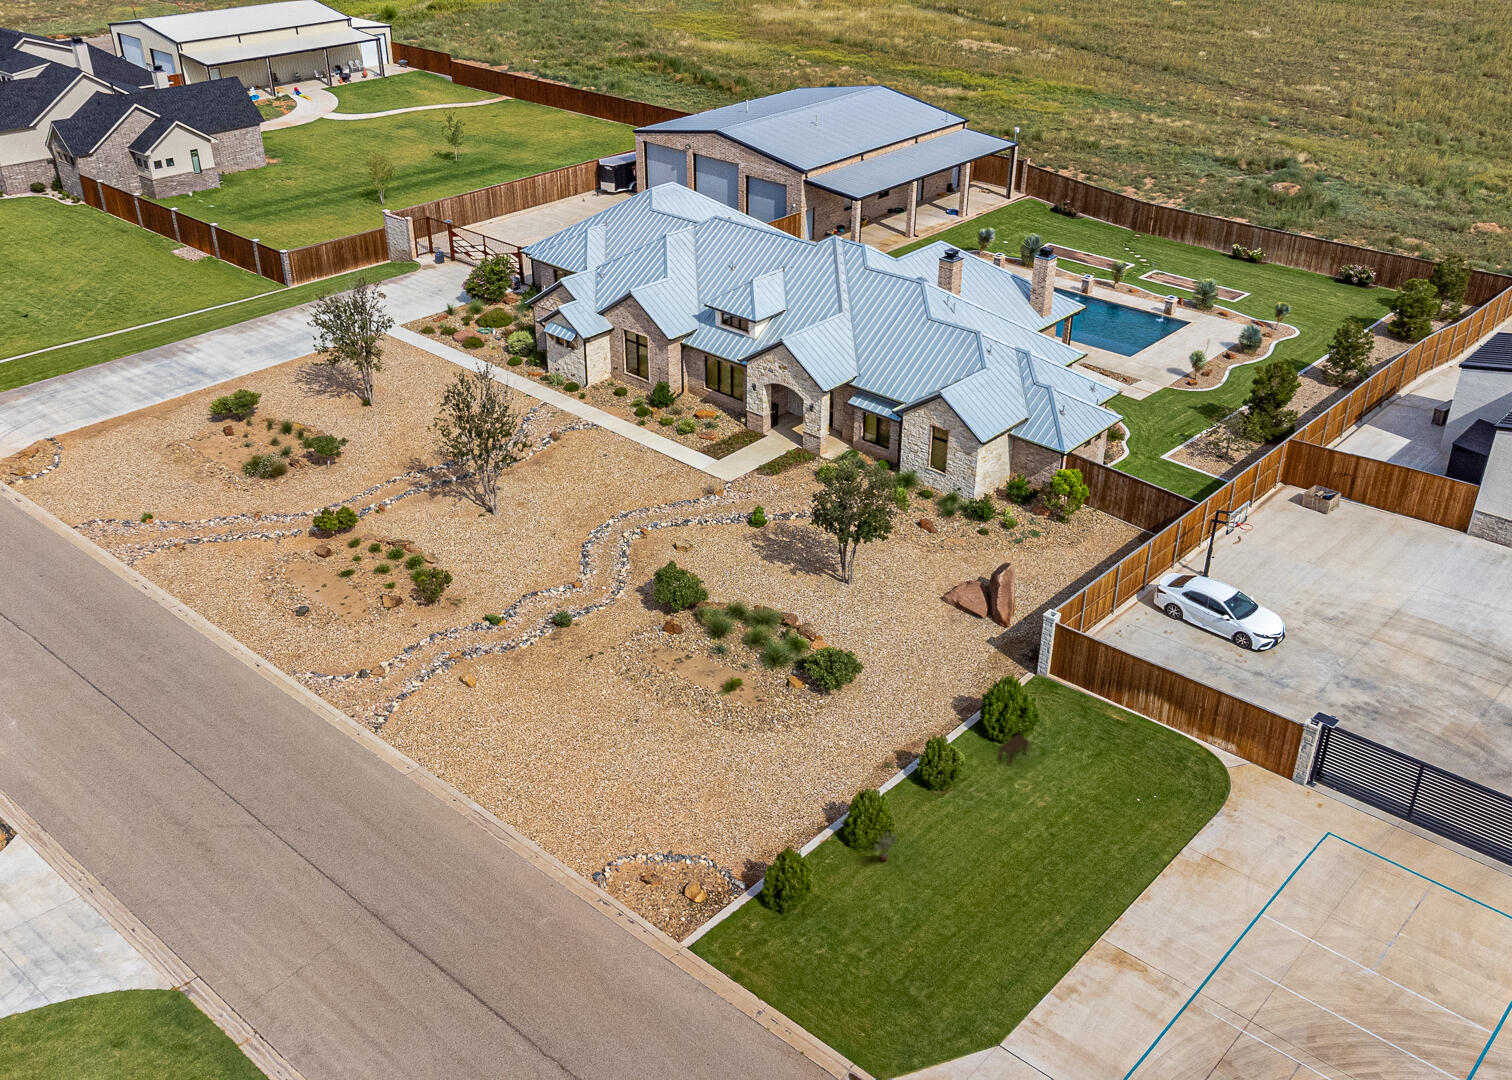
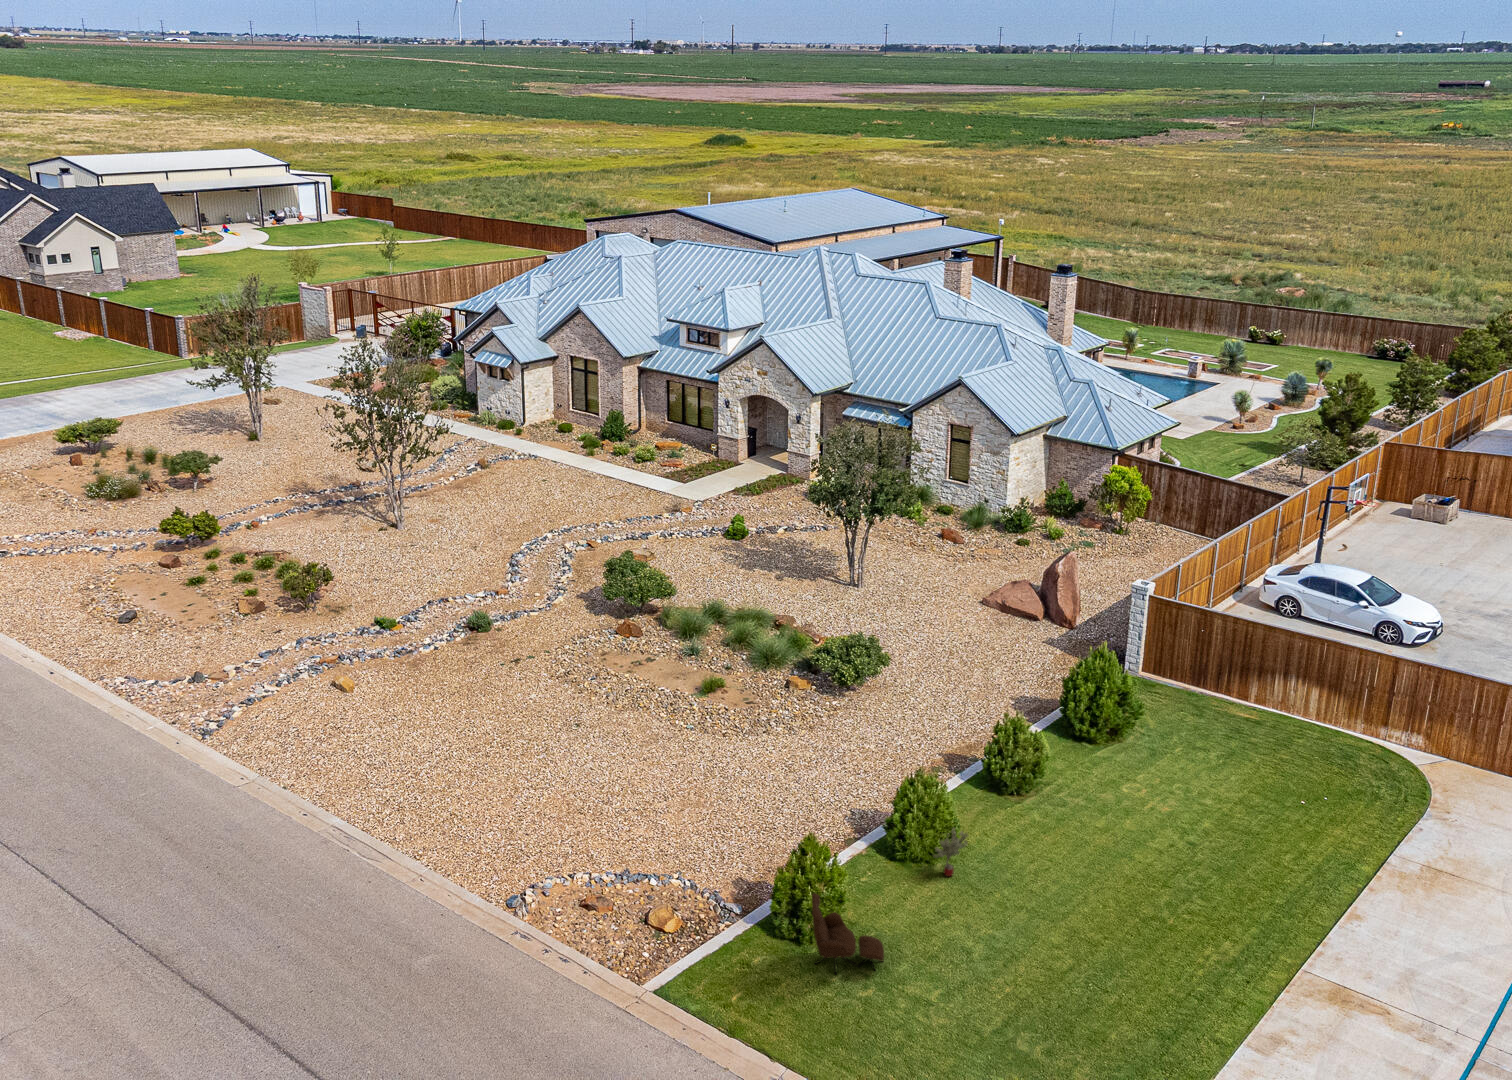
bench: present [998,734,1029,765] -> none [1092,726,1134,767]
lounge chair: none [788,888,834,938] -> present [812,894,884,974]

